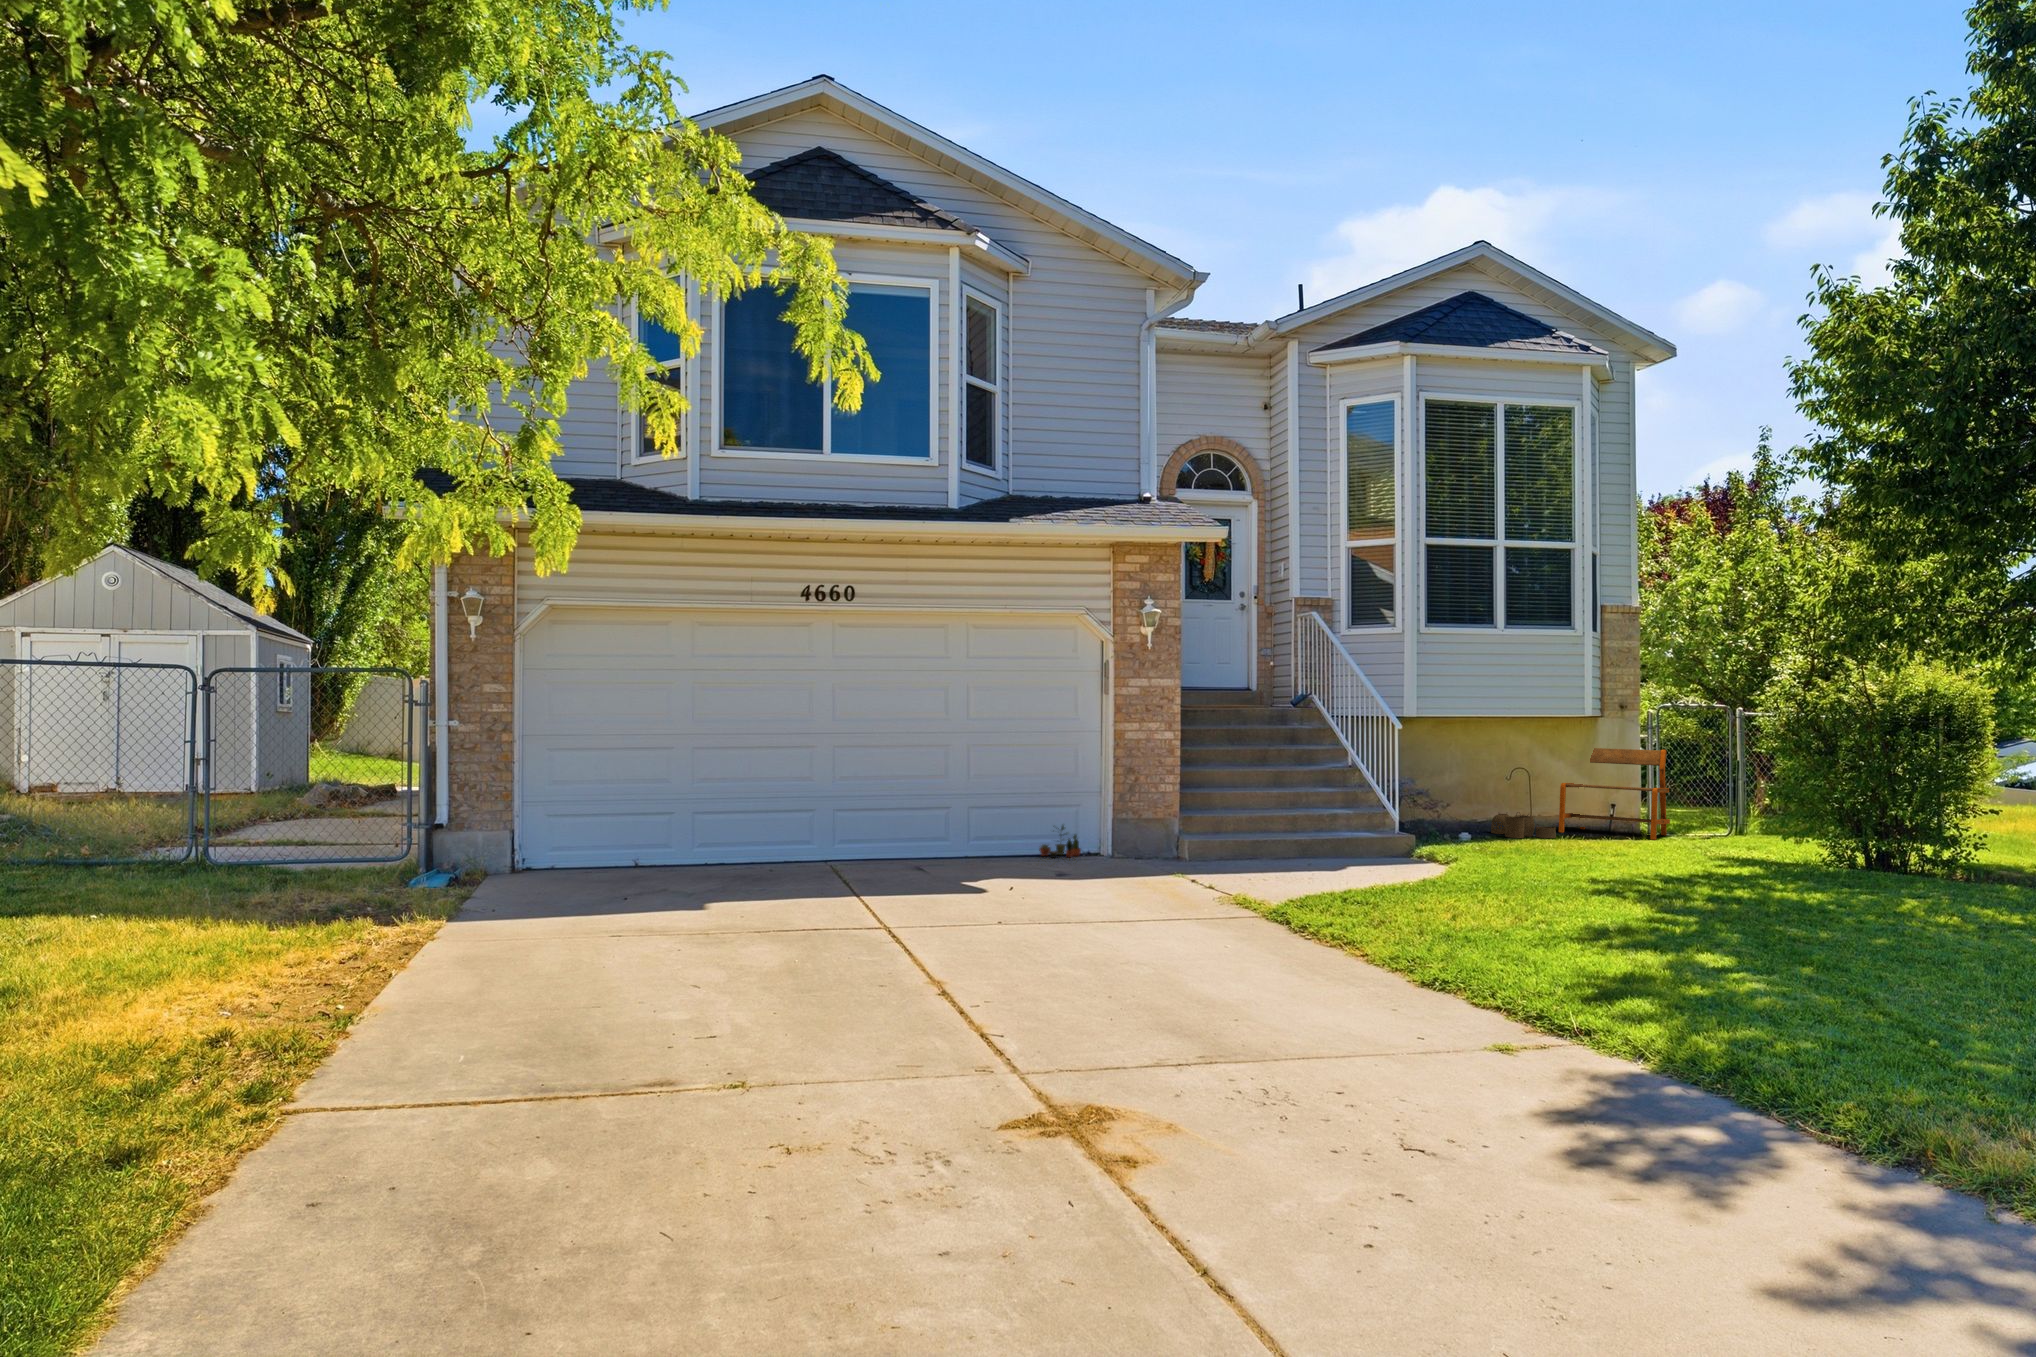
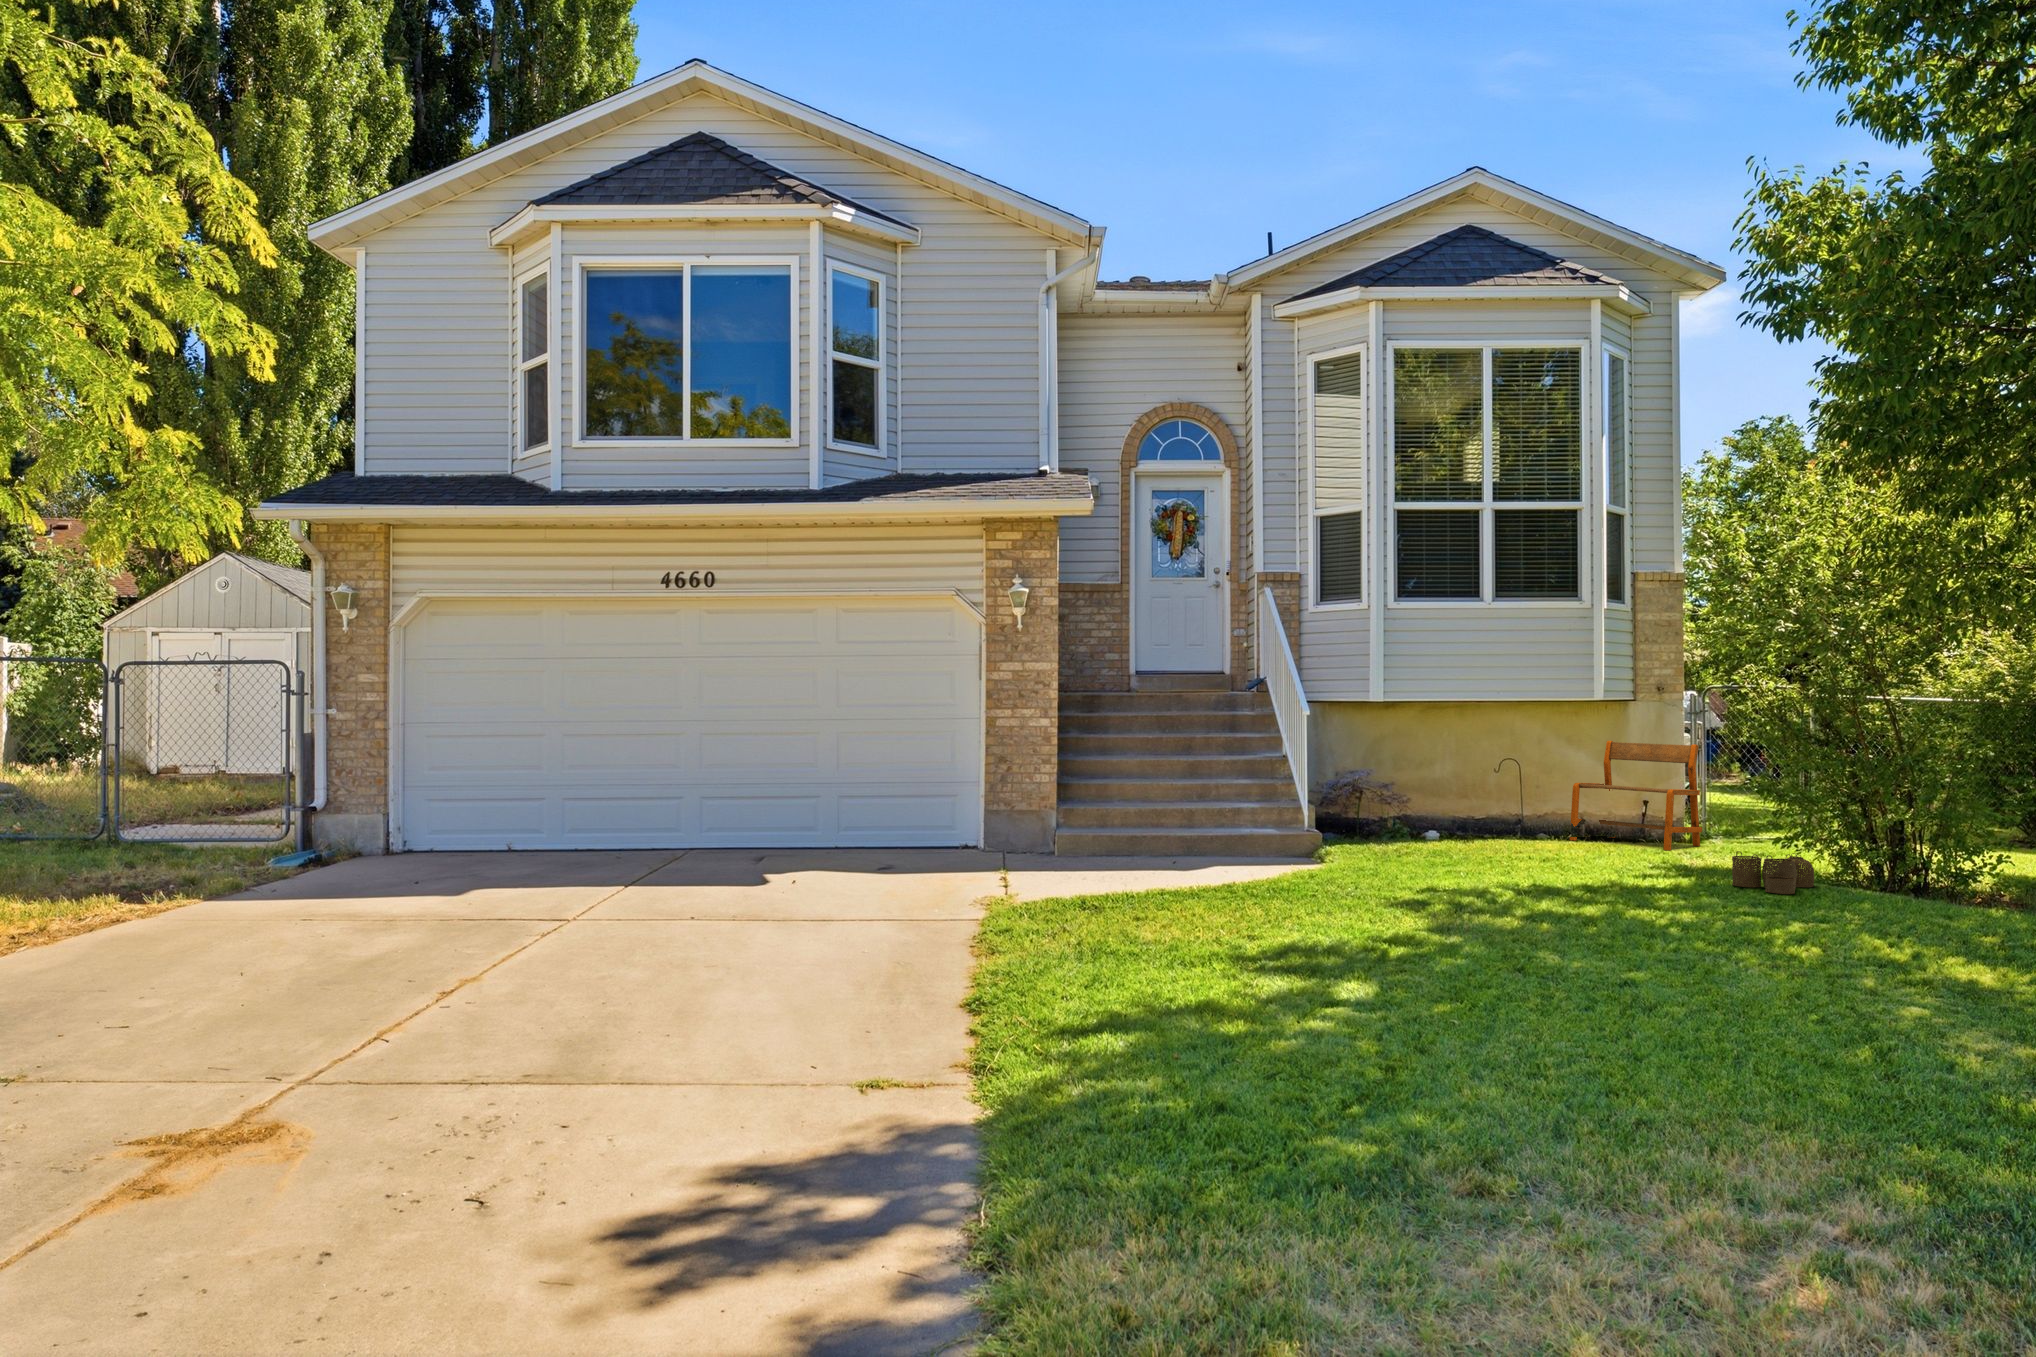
woven basket: present [1491,812,1556,838] -> present [1732,851,1814,894]
potted plant: present [1039,826,1081,857] -> none [911,817,955,853]

